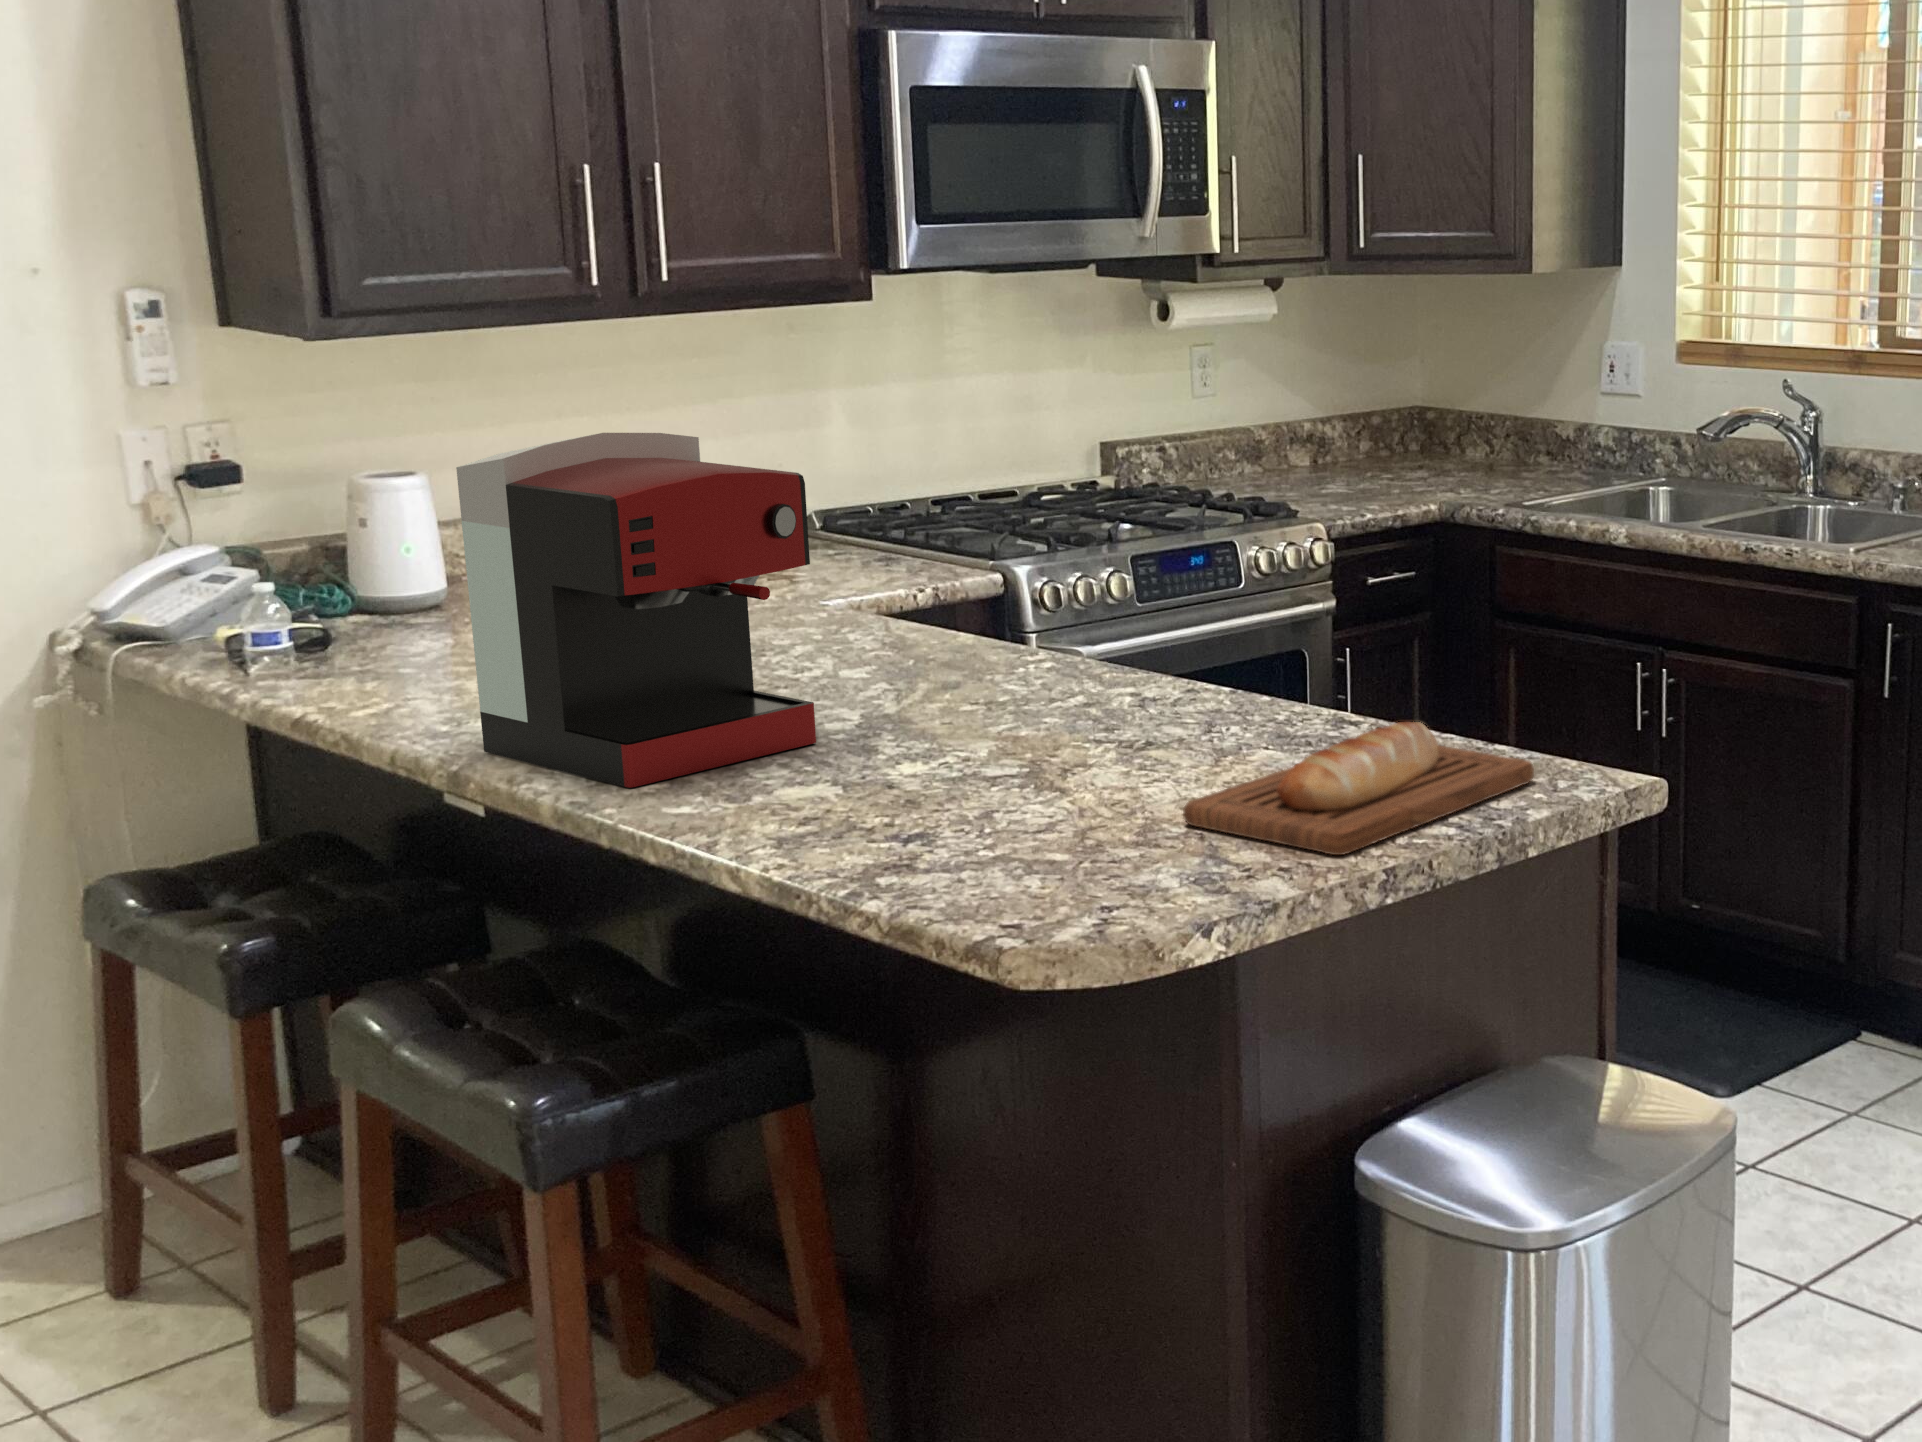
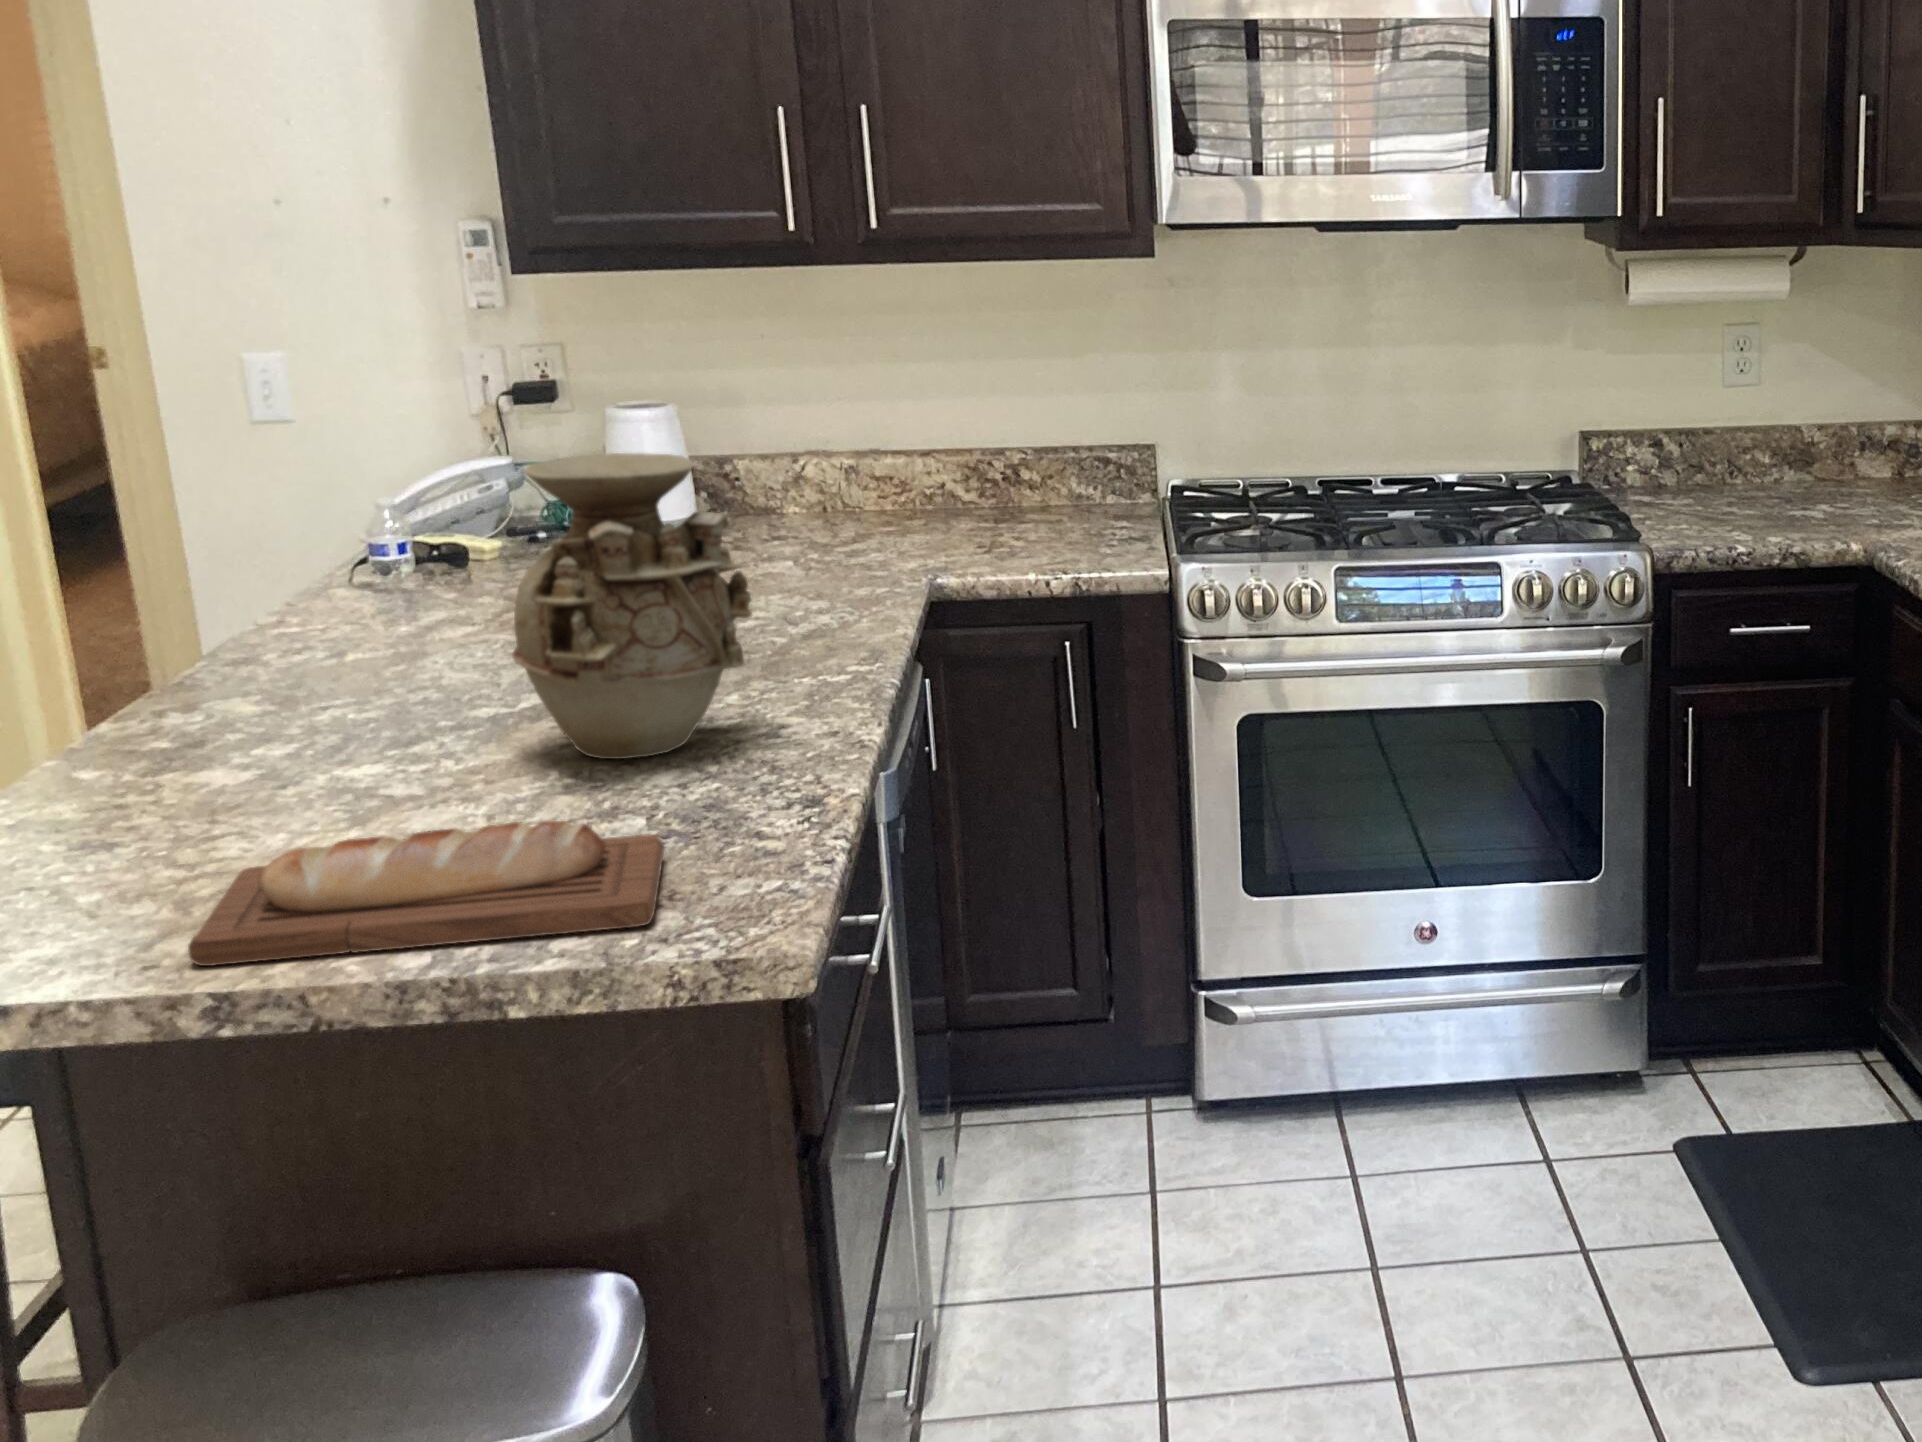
coffee maker: present [456,433,816,788] -> none [75,390,418,744]
vase: none [986,456,1180,726] -> present [512,453,752,759]

